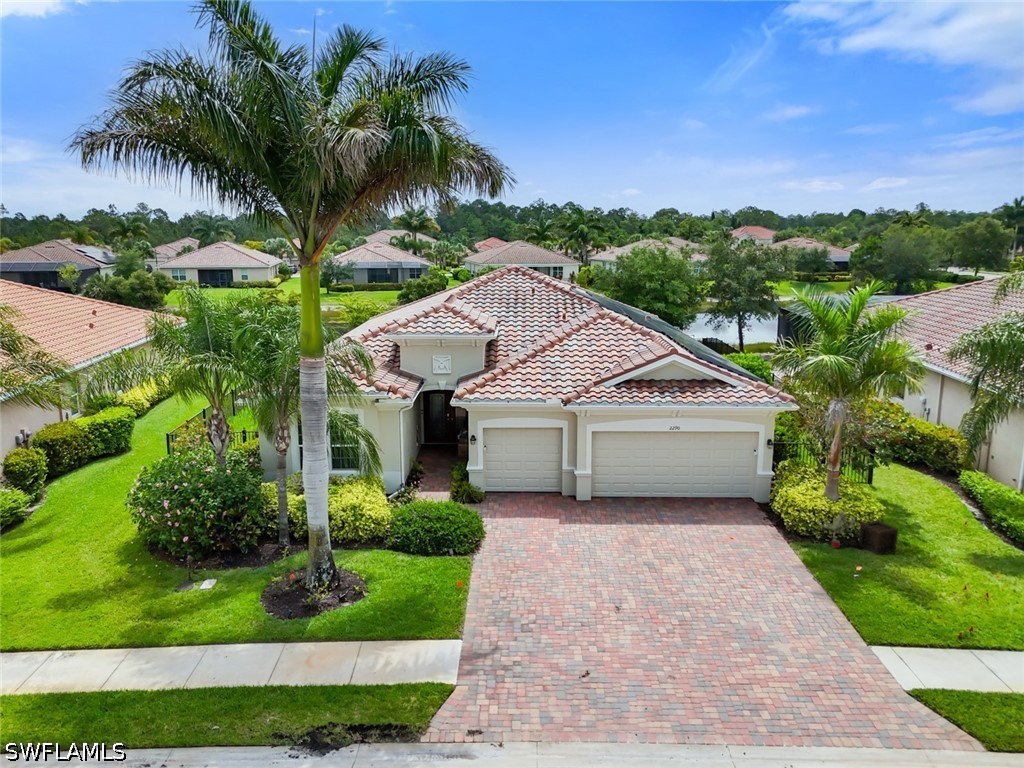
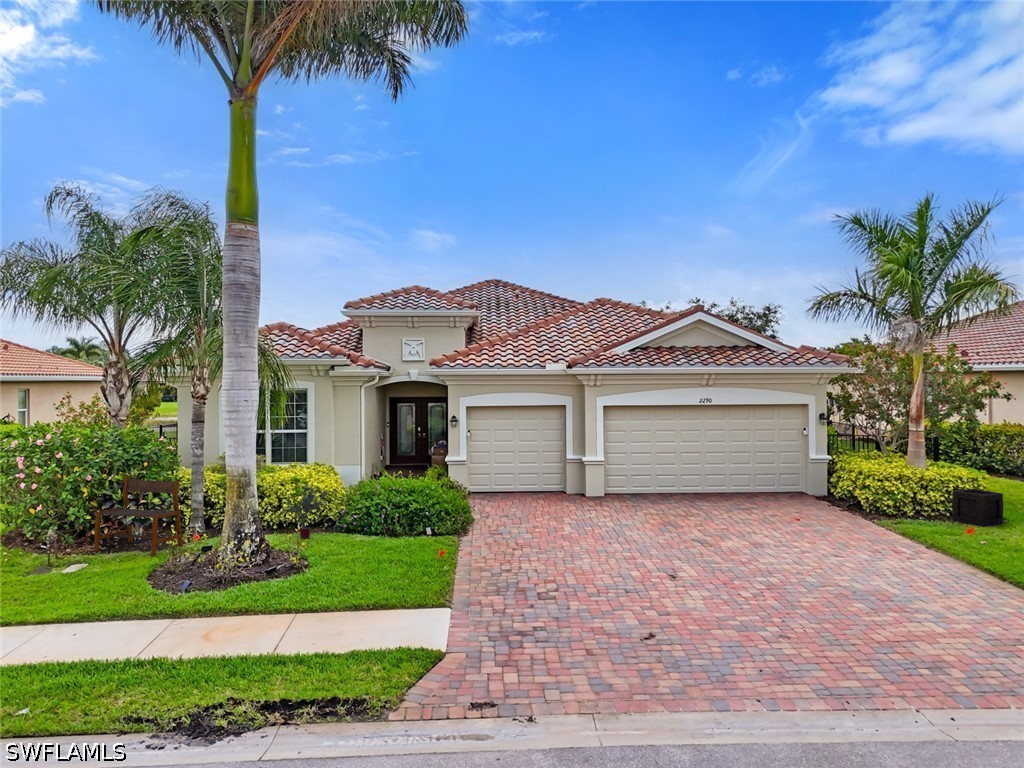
bench: none [215,512,276,574] -> present [94,479,183,557]
potted tree: present [821,512,855,548] -> present [283,484,326,539]

